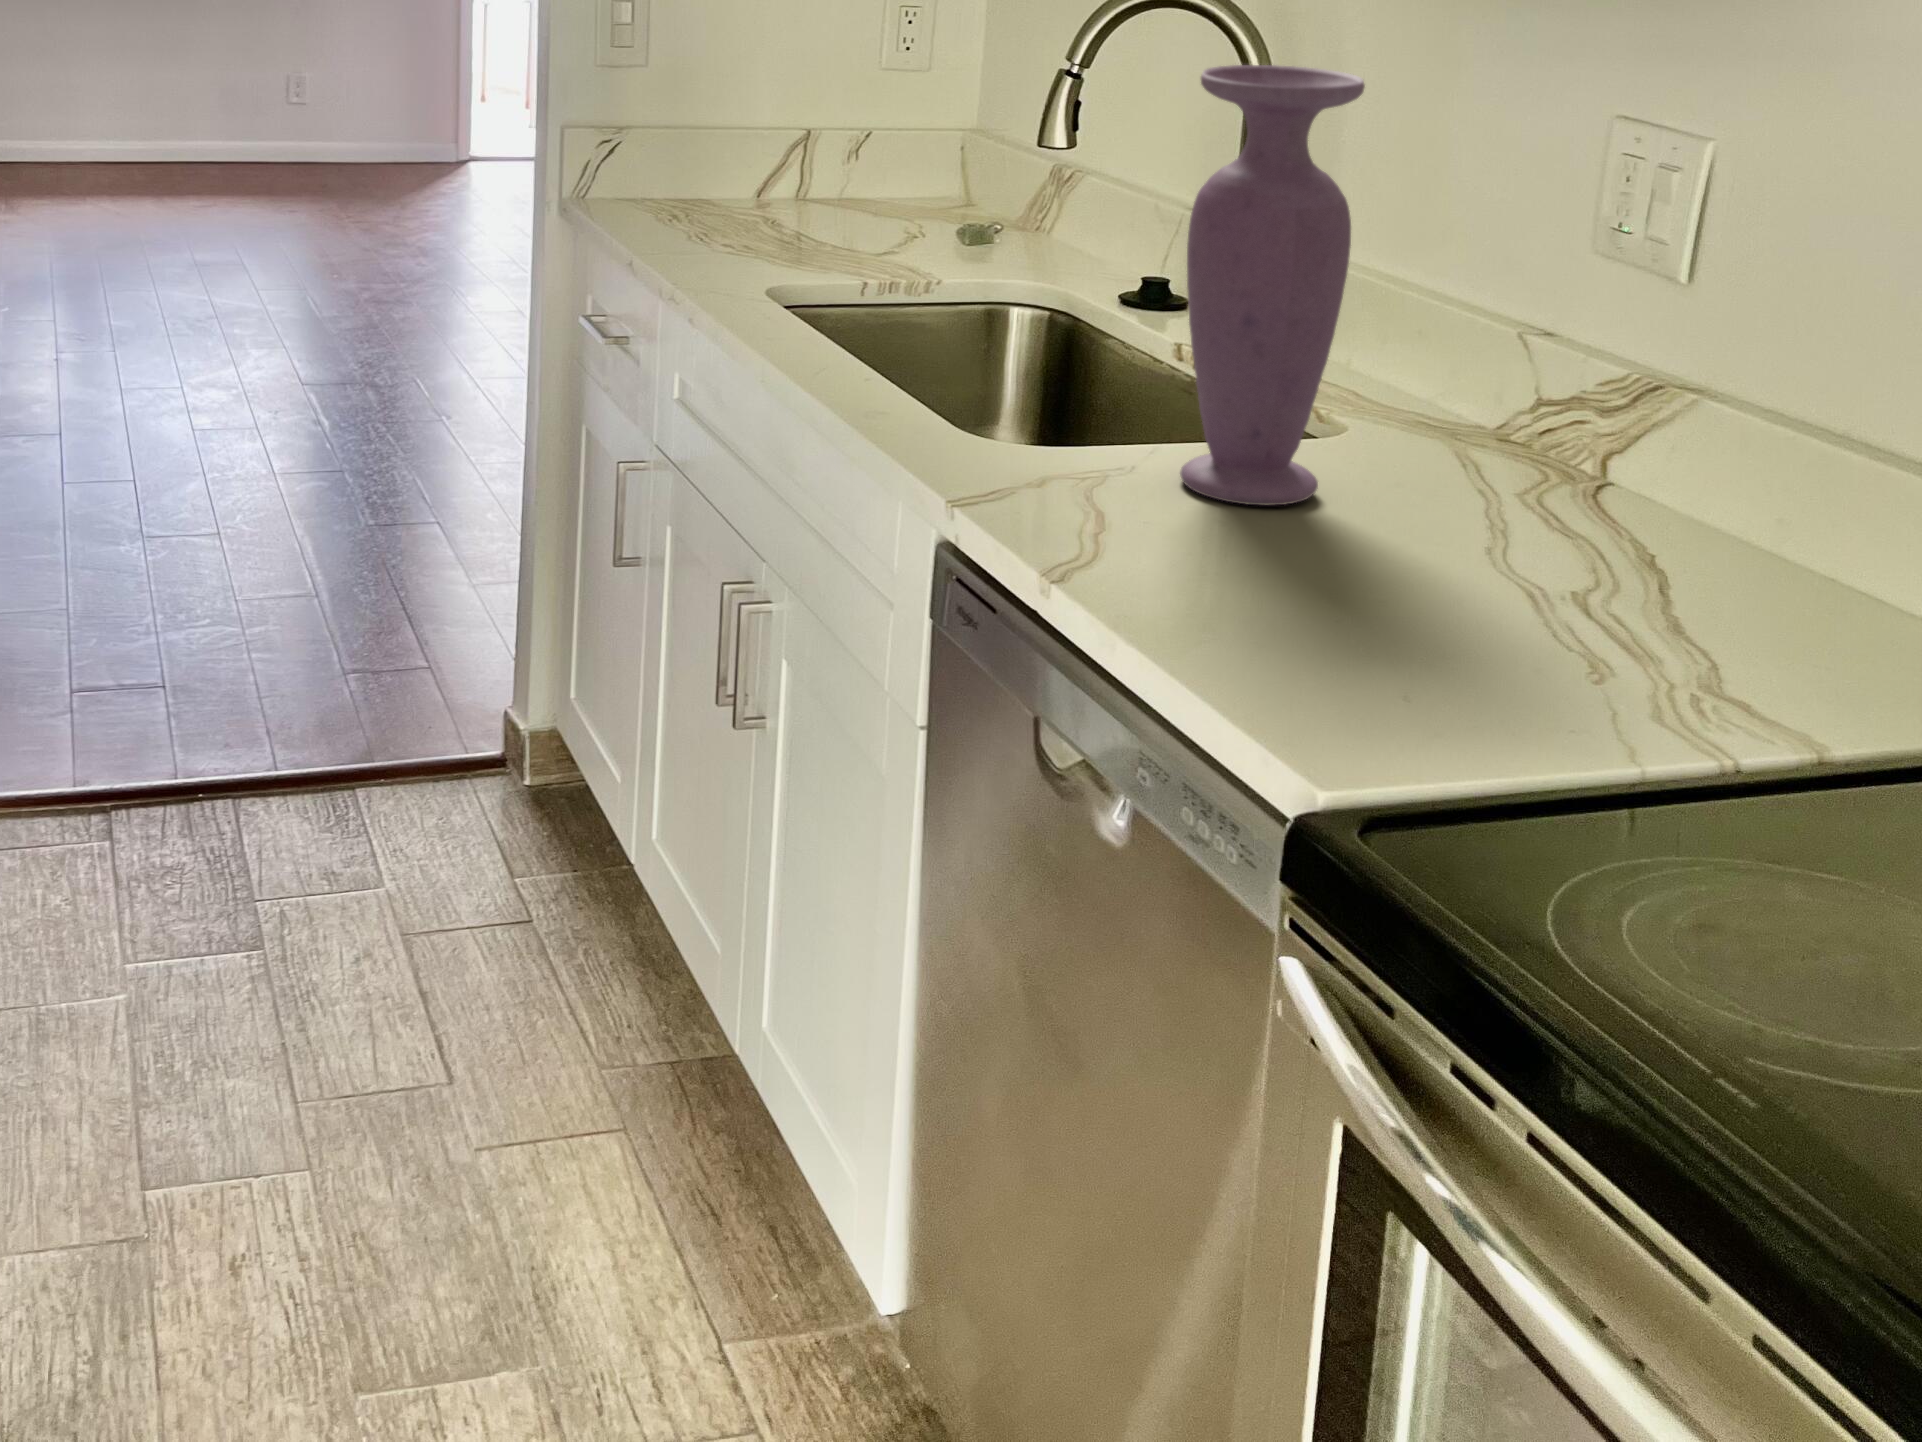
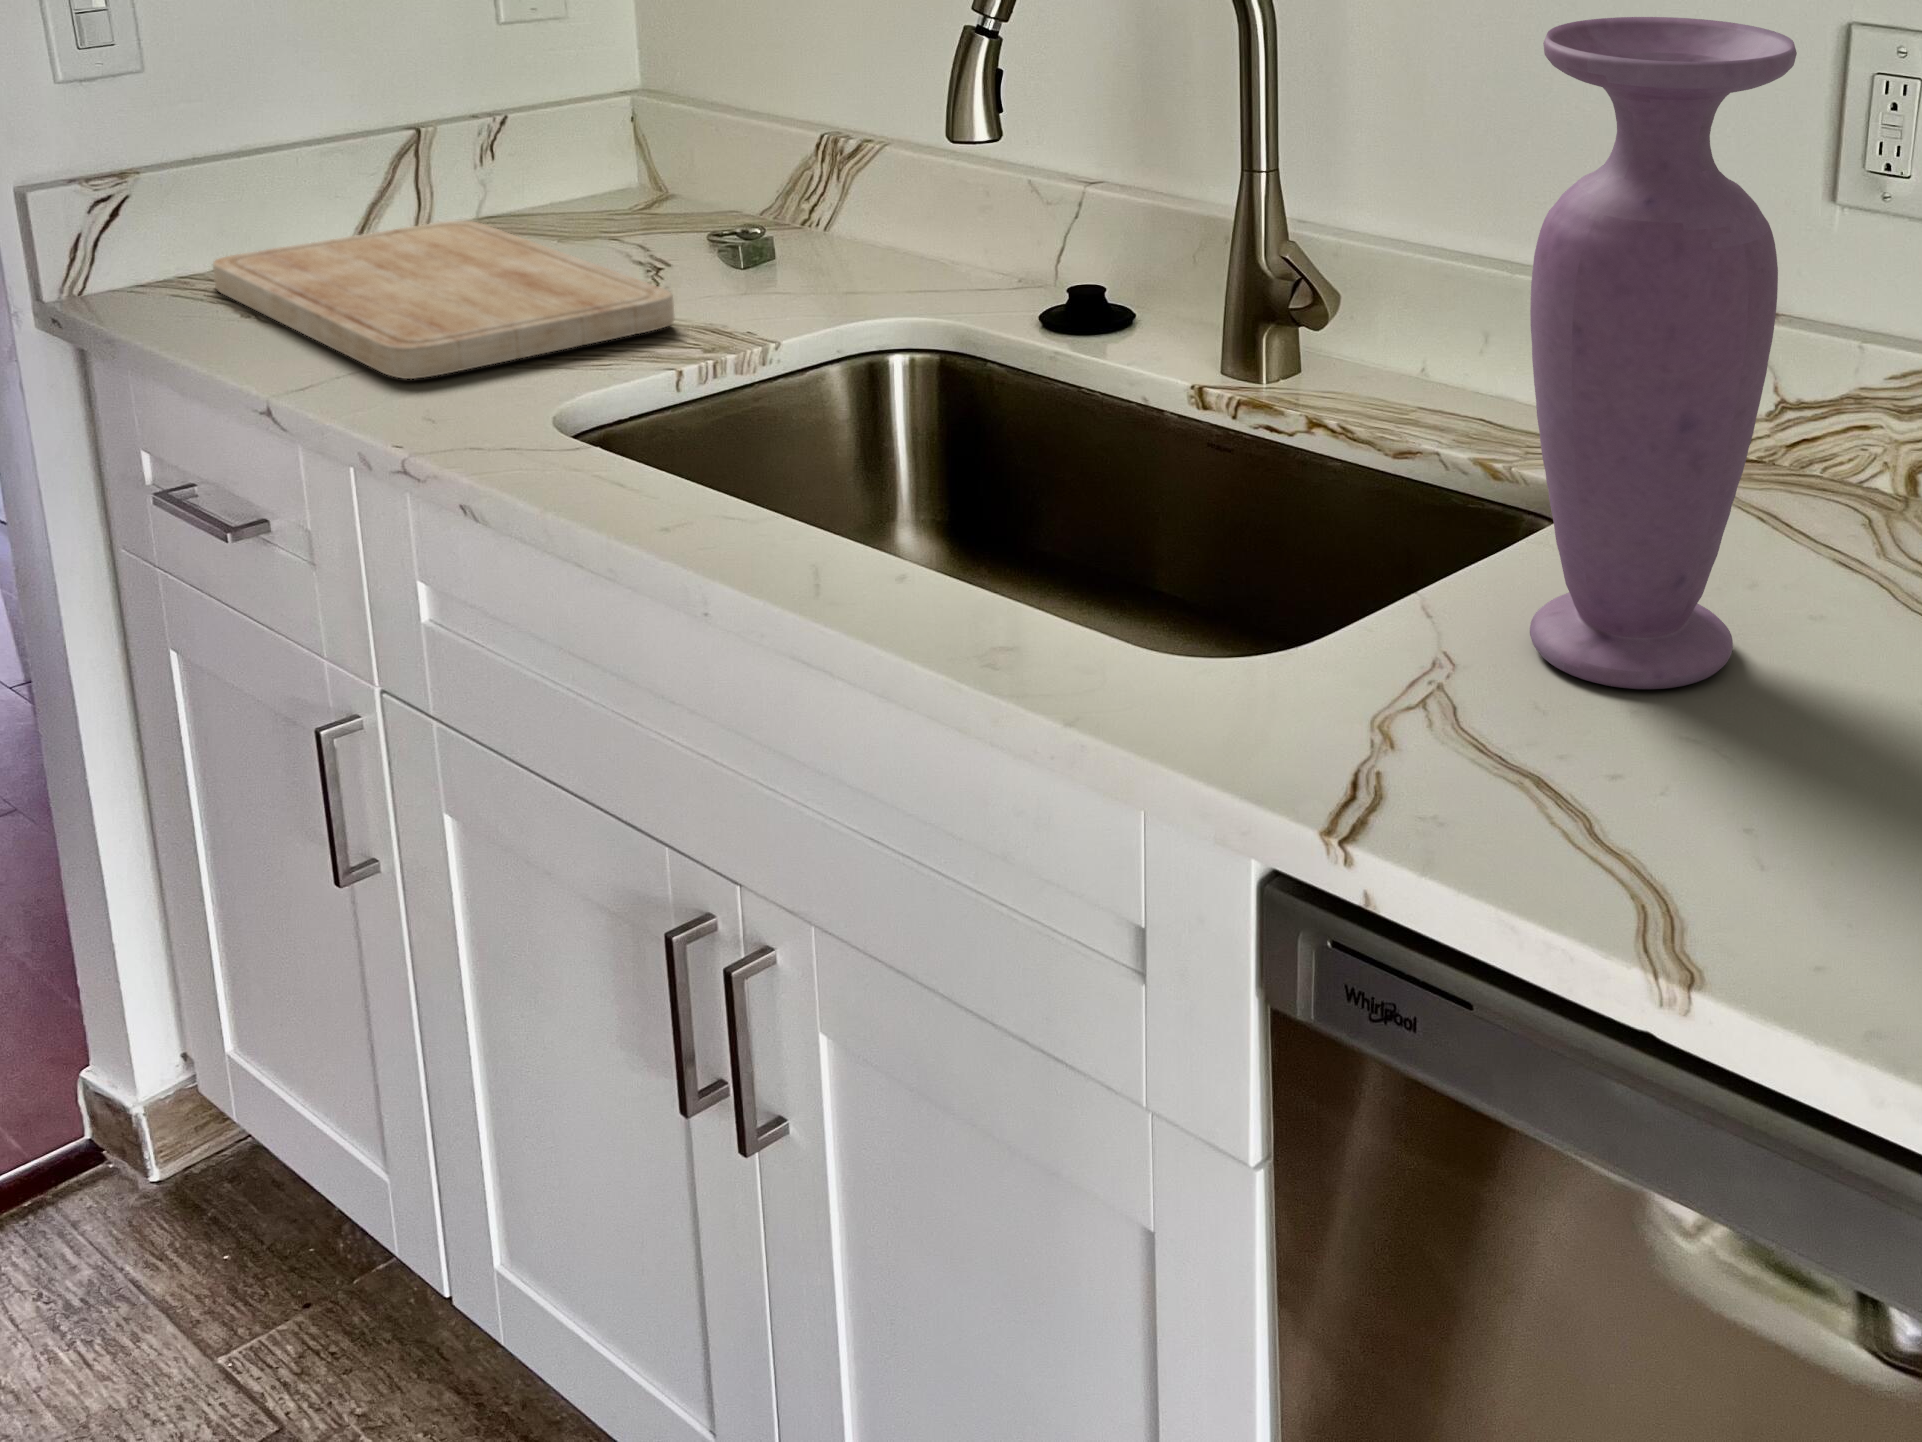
cutting board: none [647,186,885,259] -> present [213,221,674,379]

